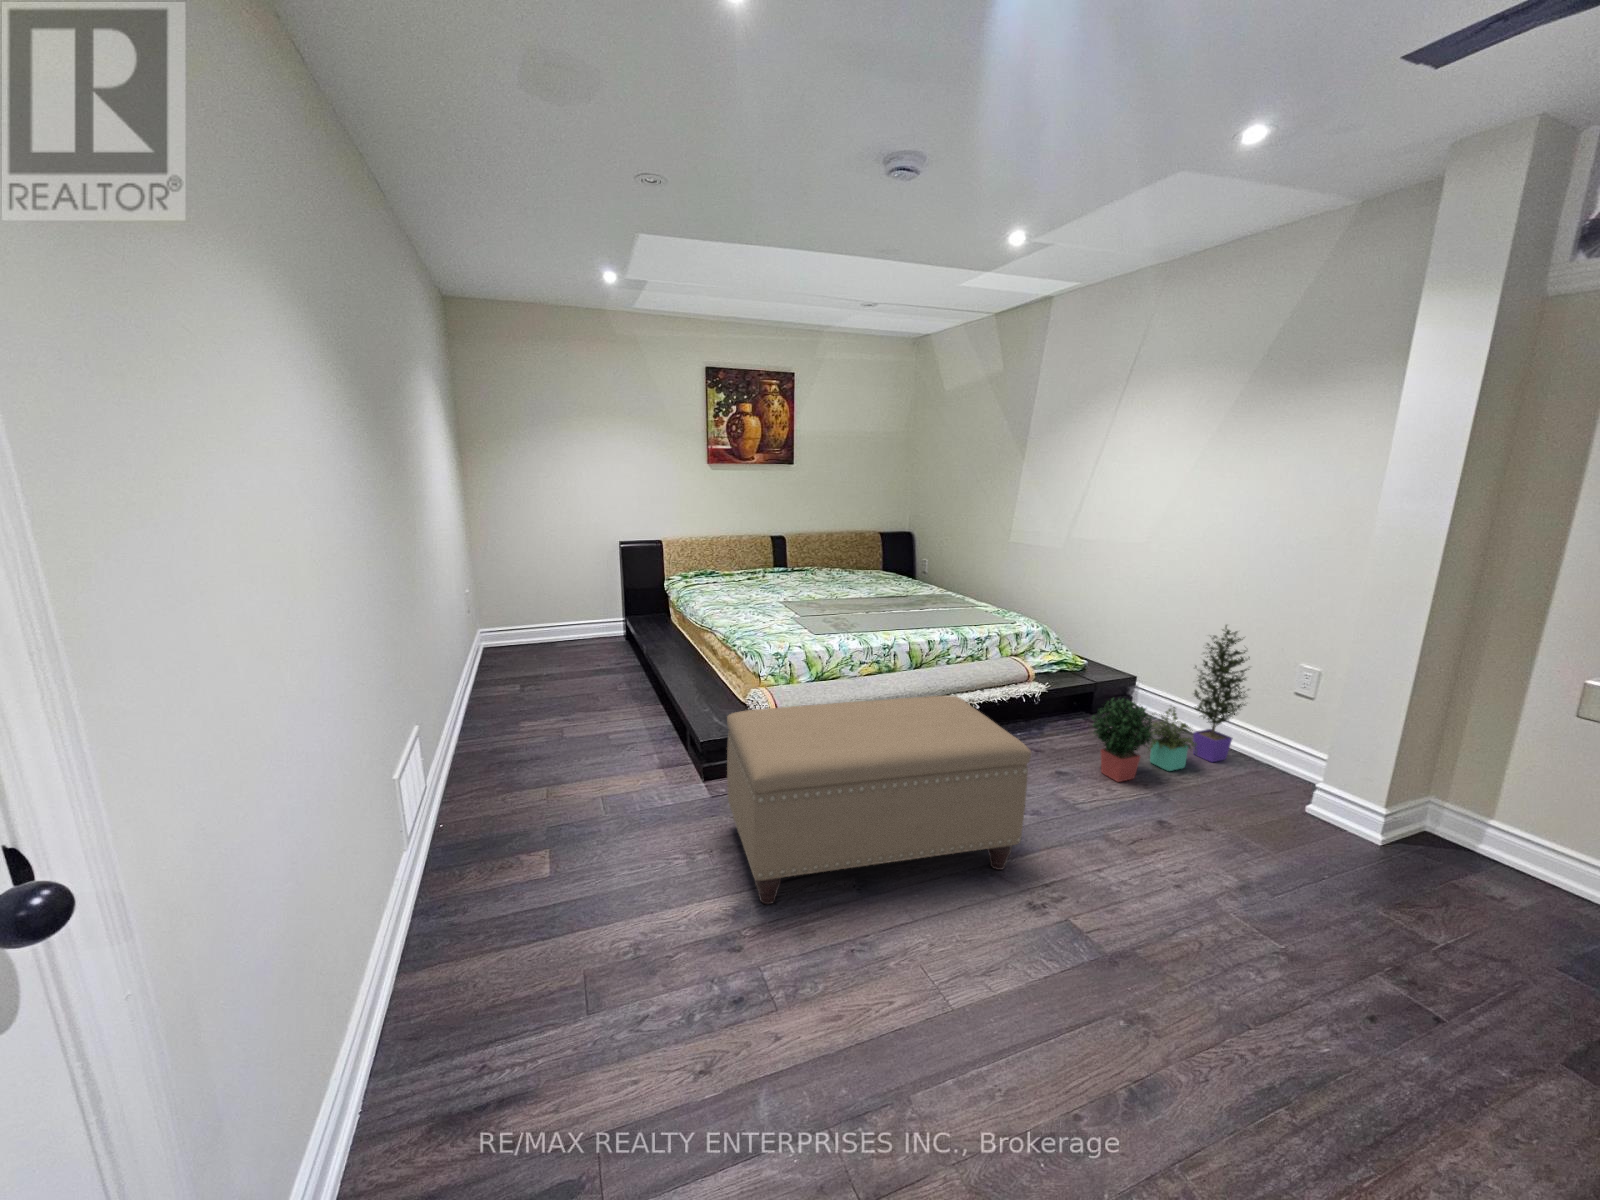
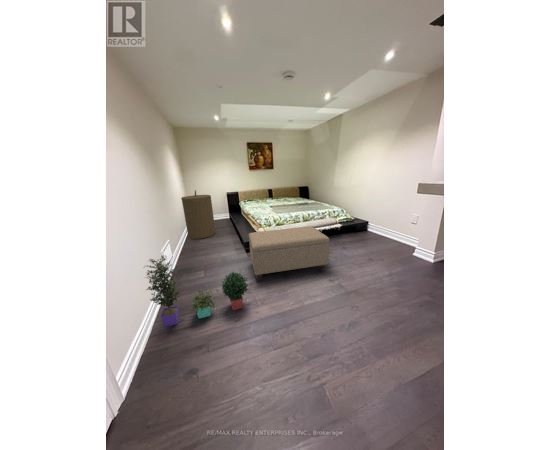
laundry hamper: none [460,530,578,713] -> present [181,190,215,239]
potted plant: present [1092,625,1250,782] -> present [147,256,248,327]

